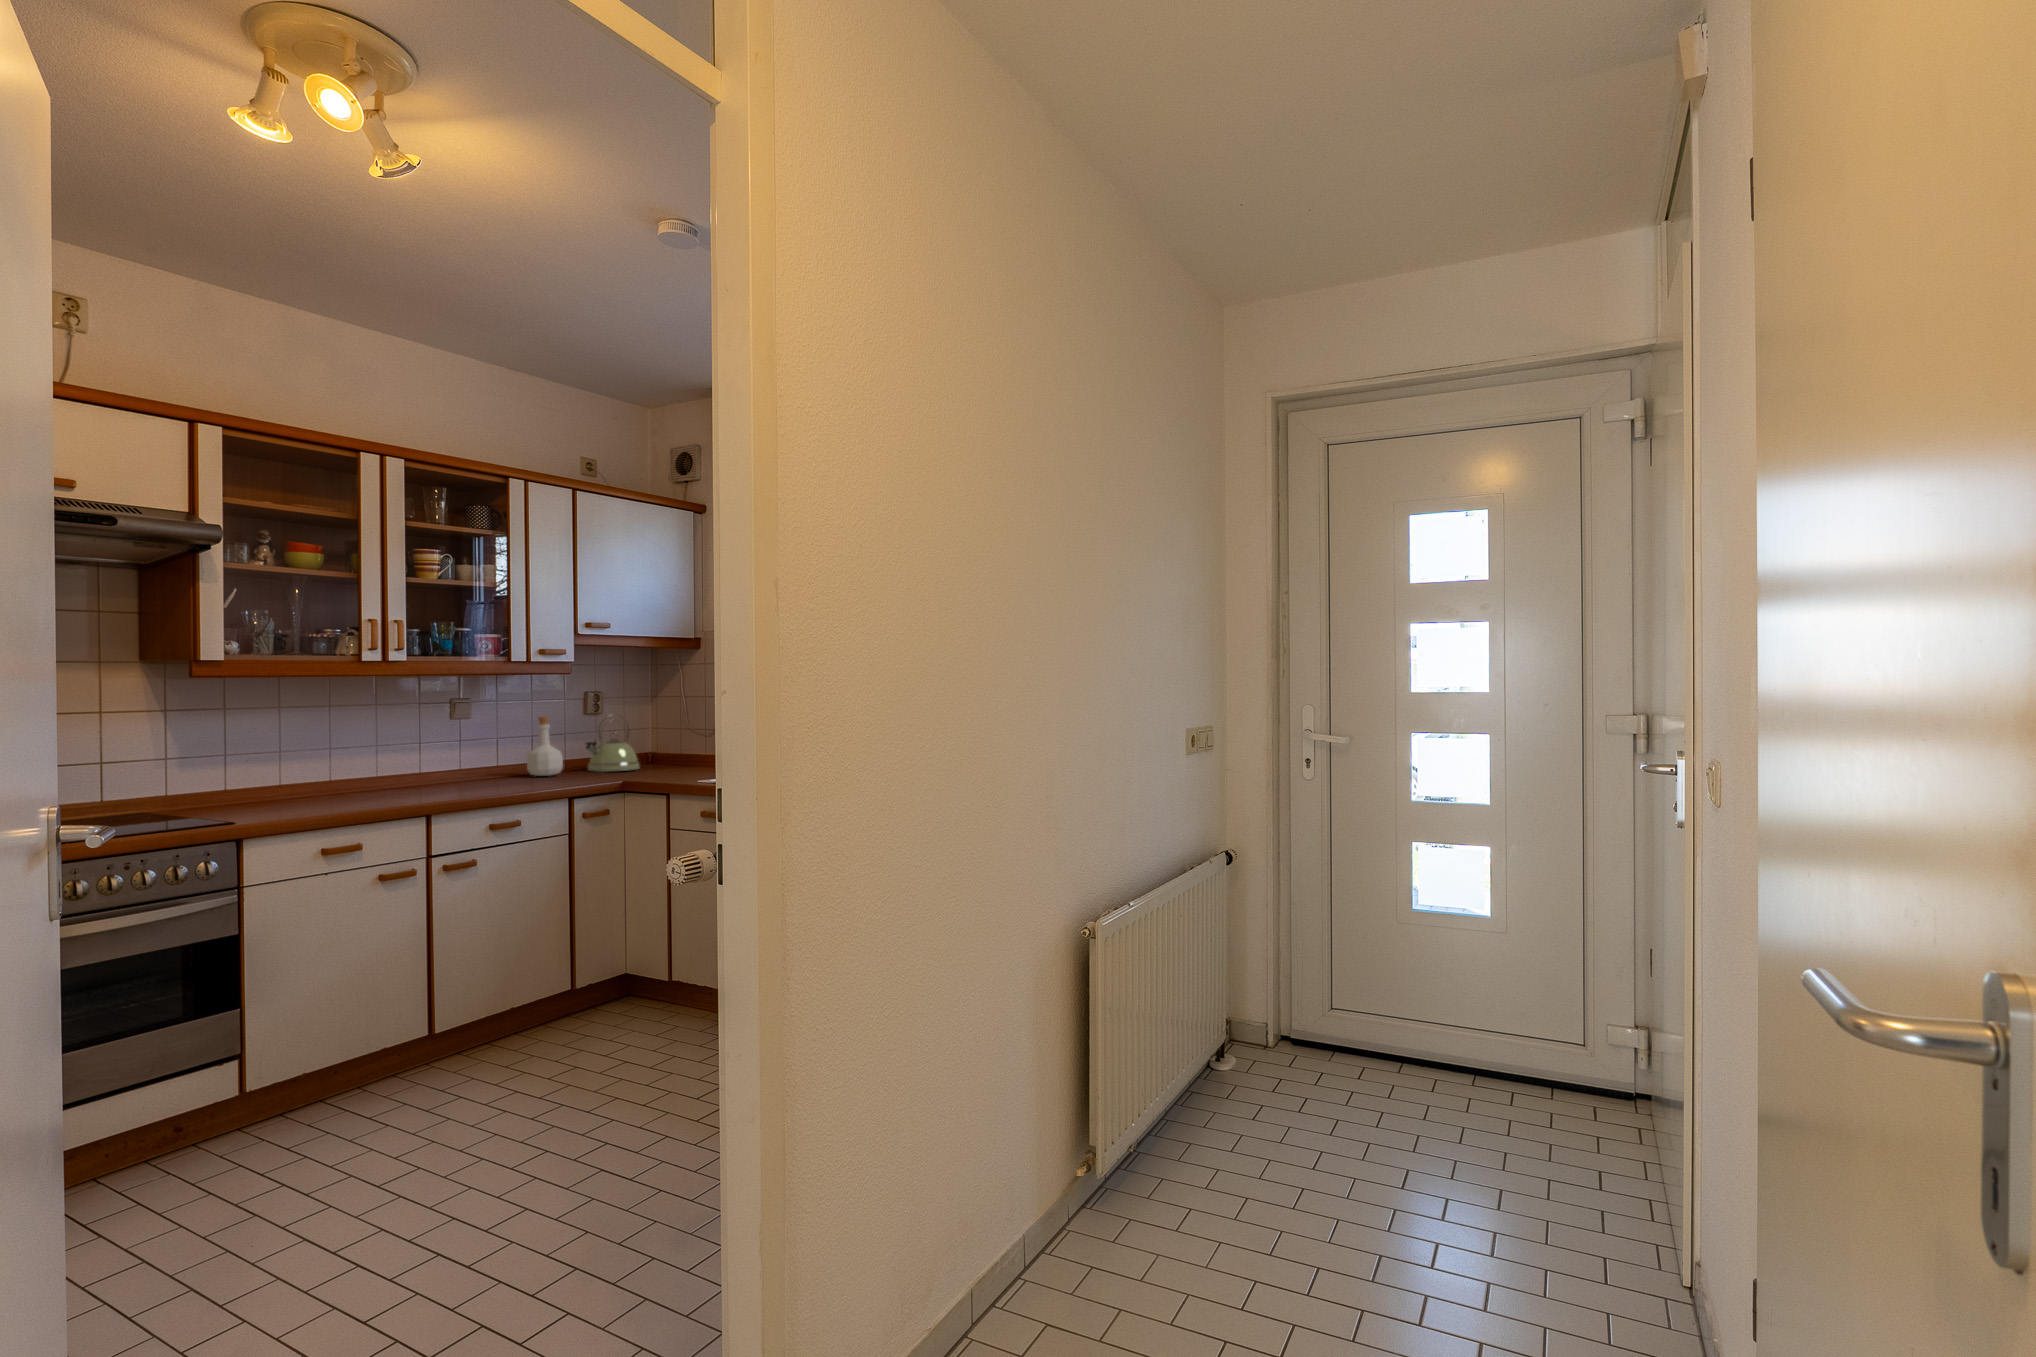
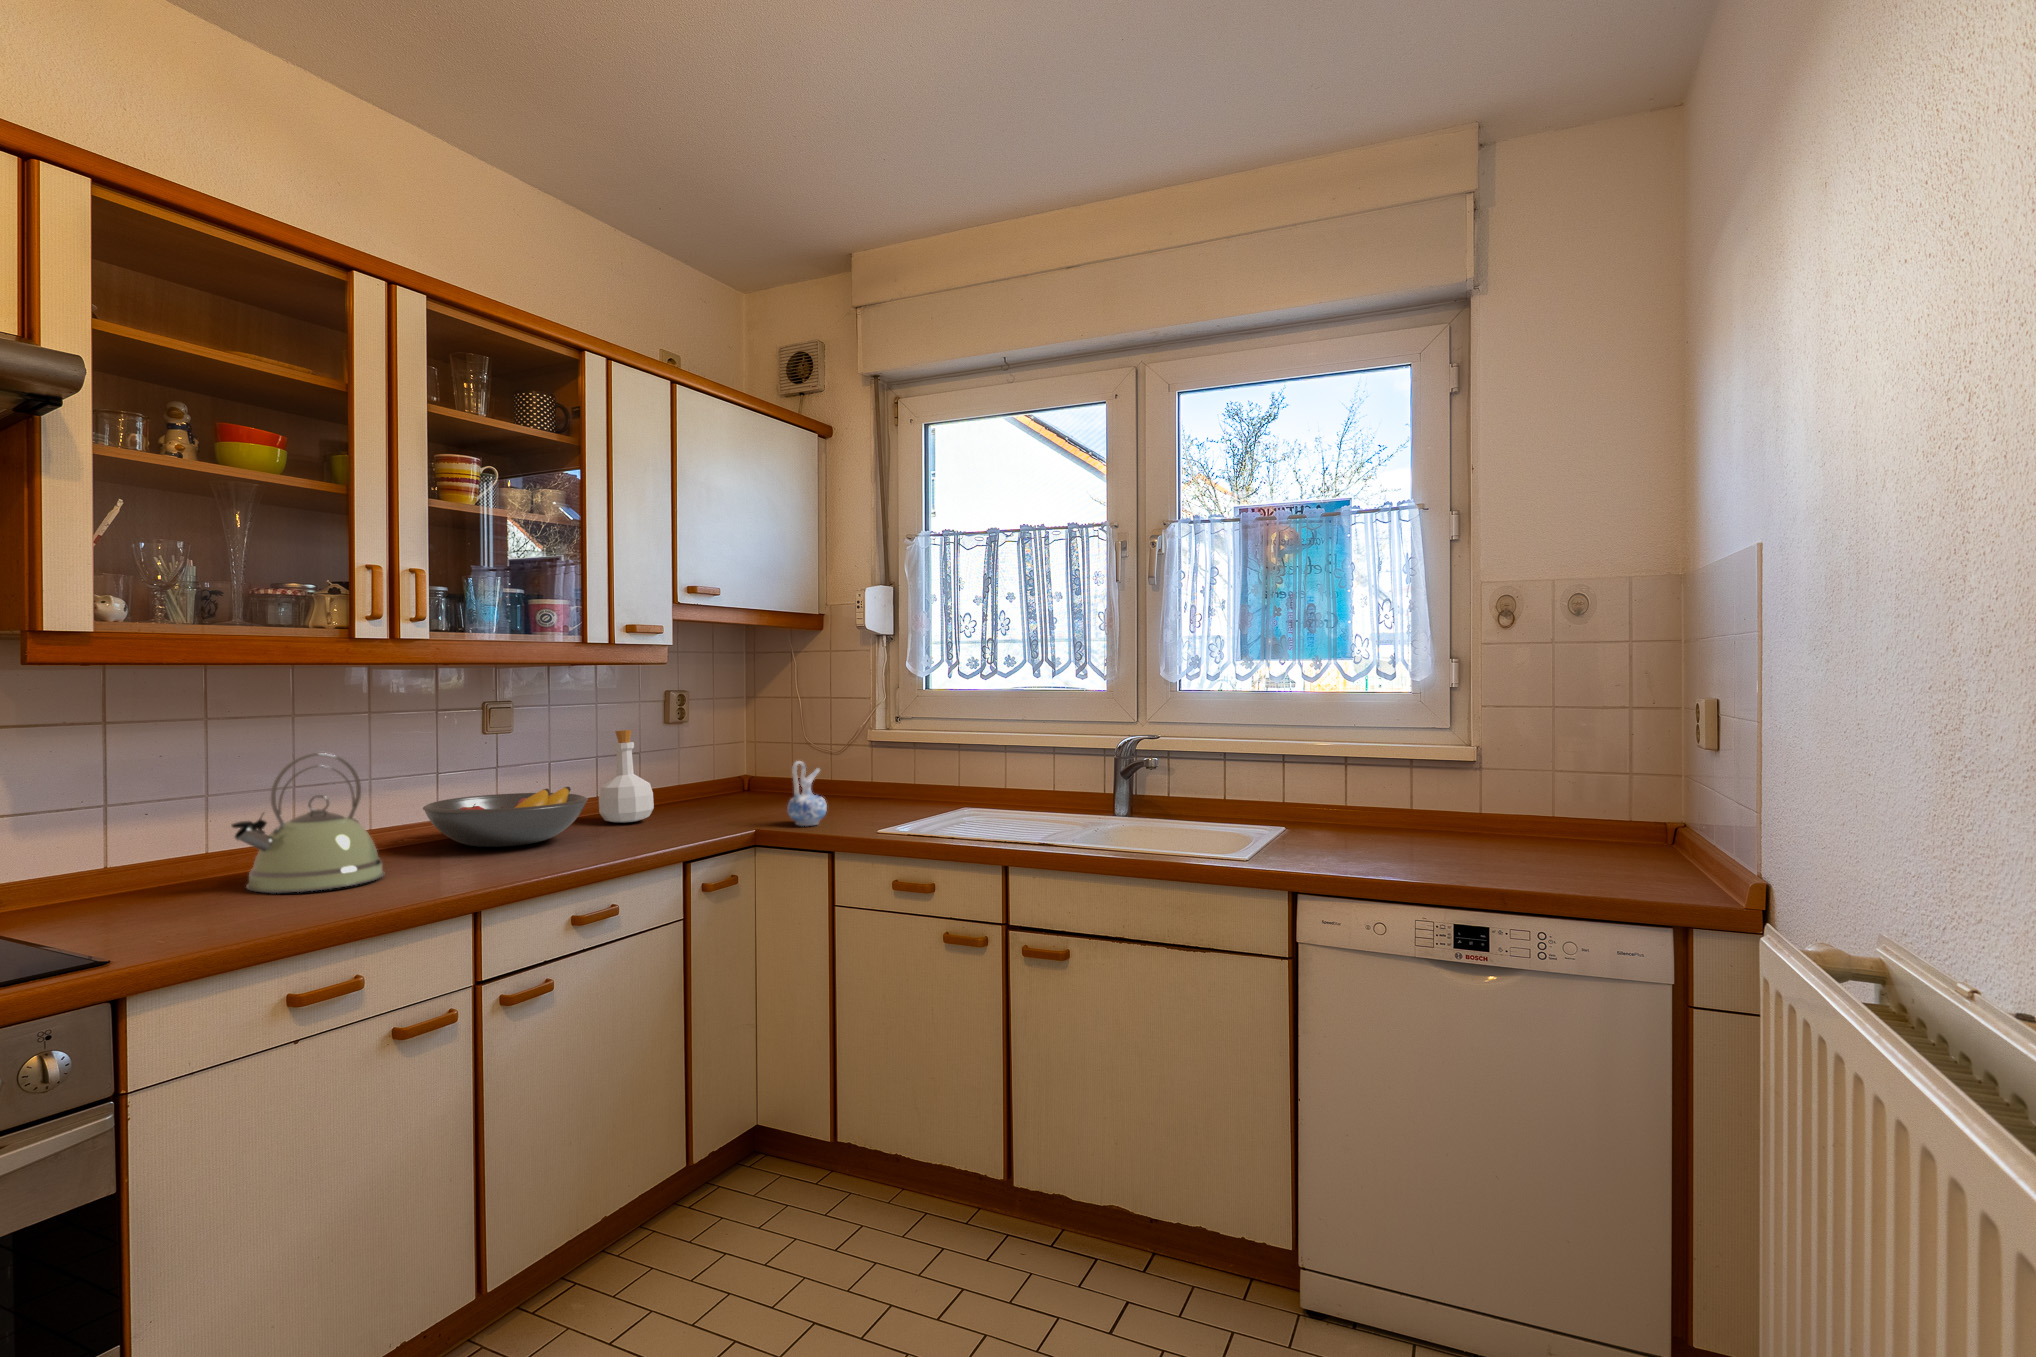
kettle: present [586,717,639,772] -> present [231,753,384,893]
ceramic pitcher: none [649,737,676,779] -> present [787,761,827,826]
fruit bowl: none [408,751,512,786] -> present [423,787,588,847]

